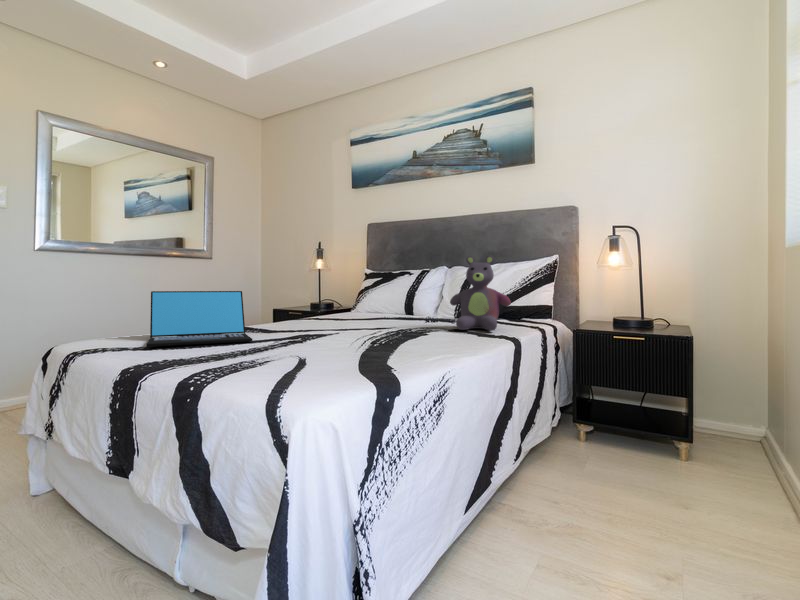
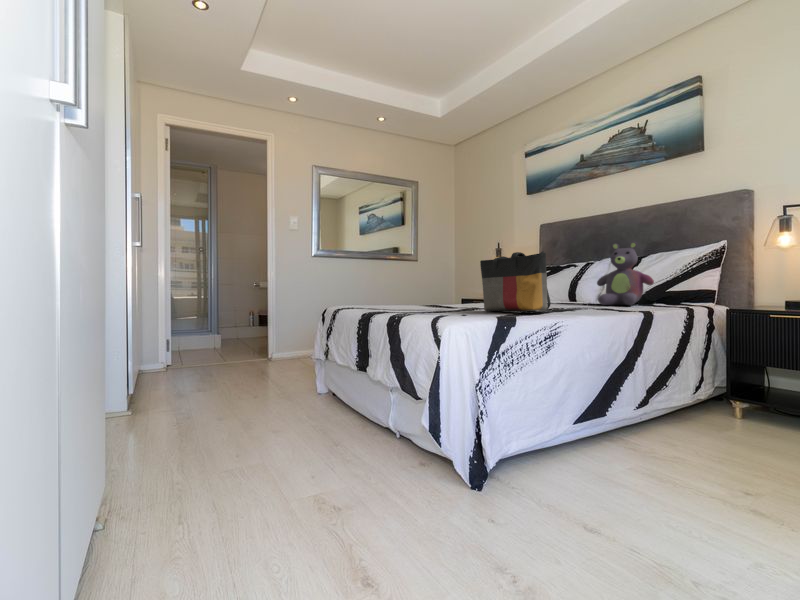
tote bag: none [326,271,425,357] -> present [480,251,551,312]
laptop: present [146,291,252,347] -> none [374,276,436,307]

